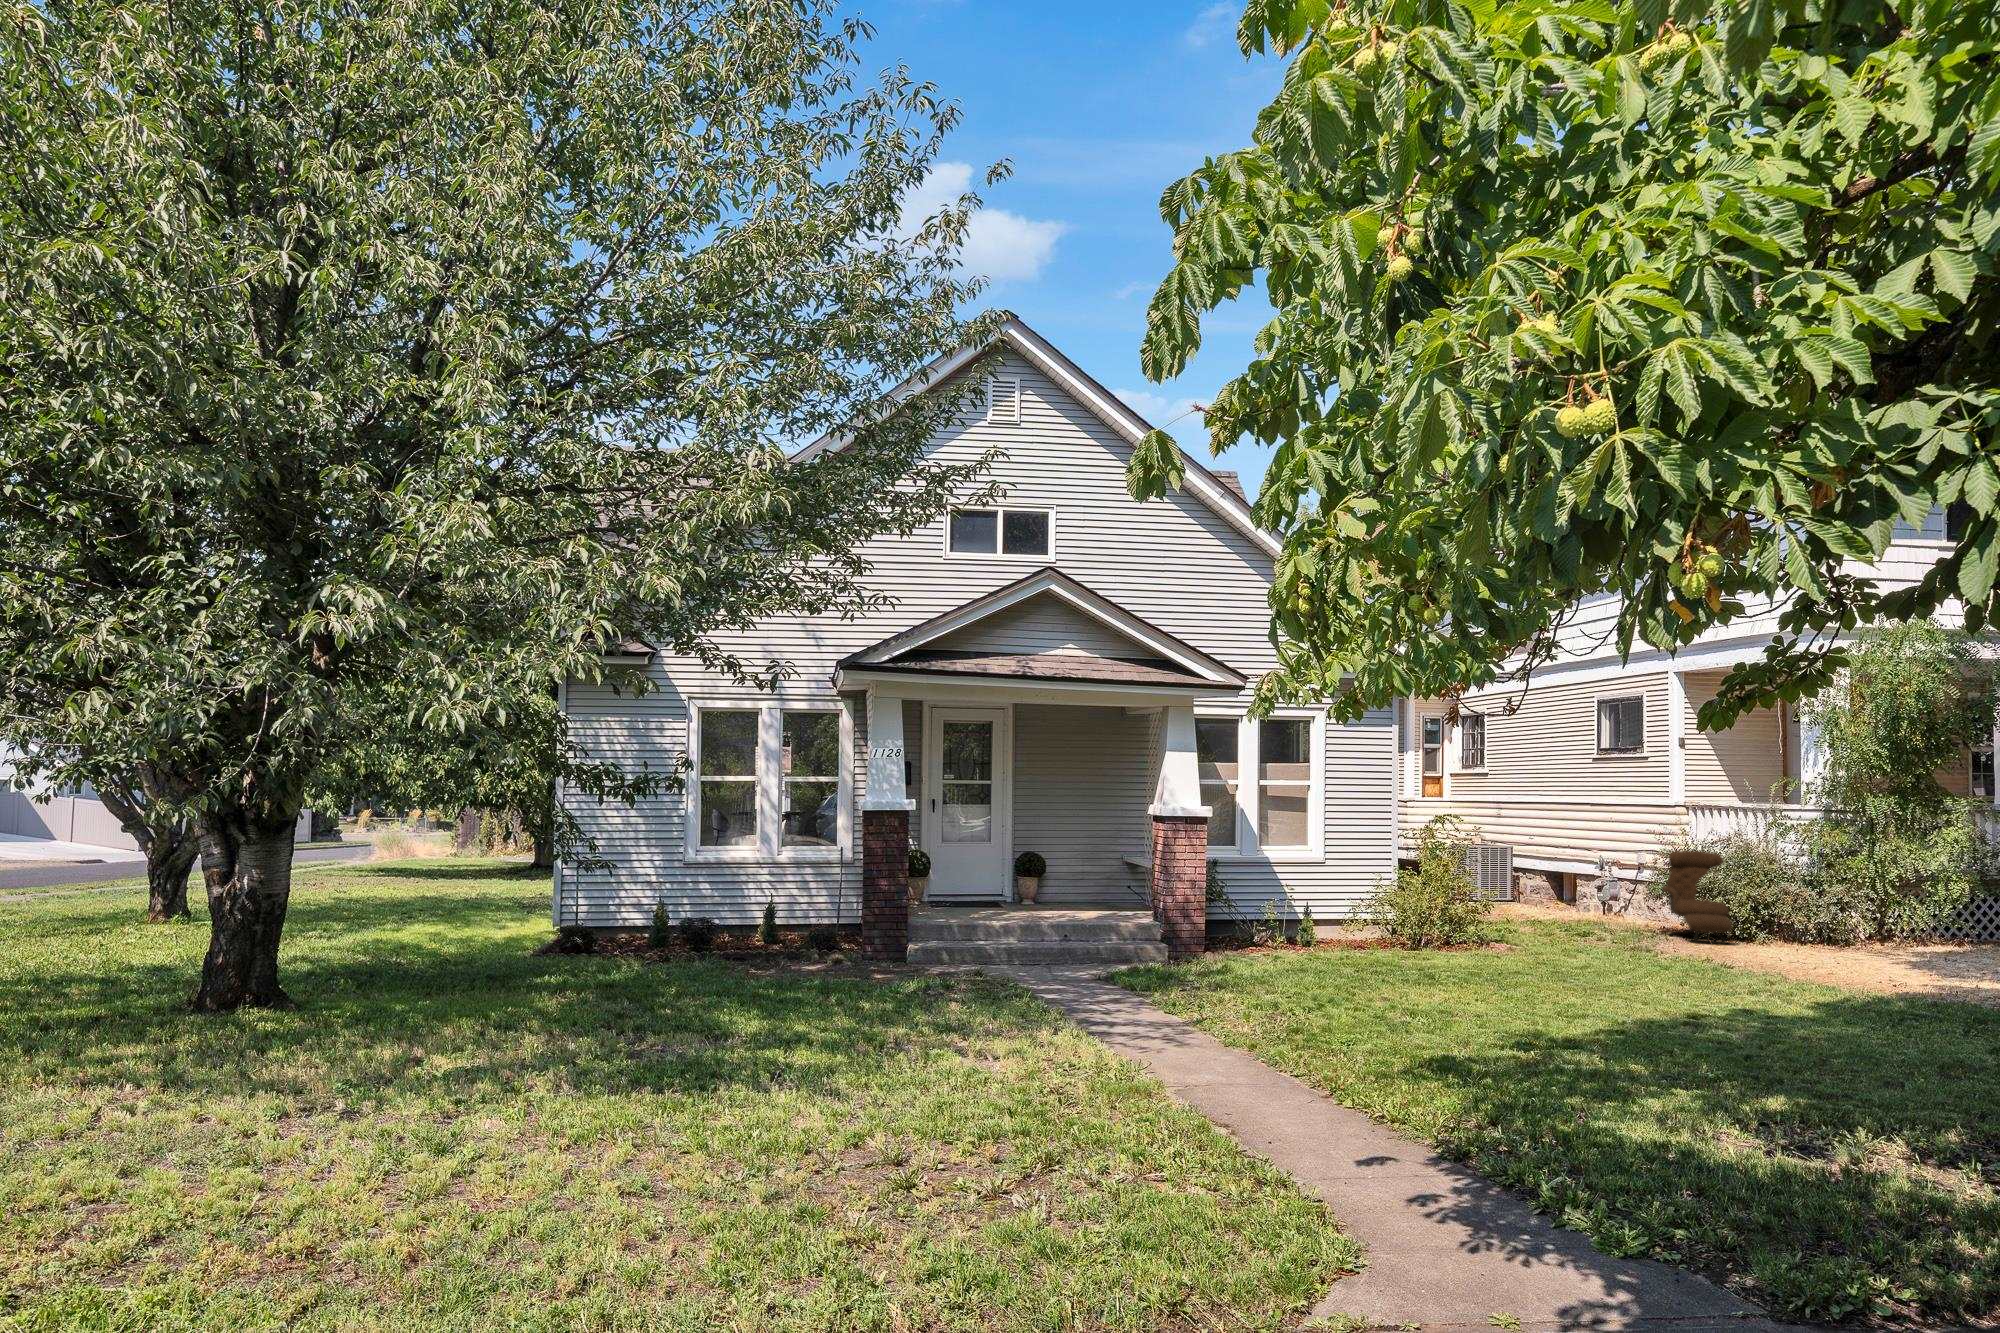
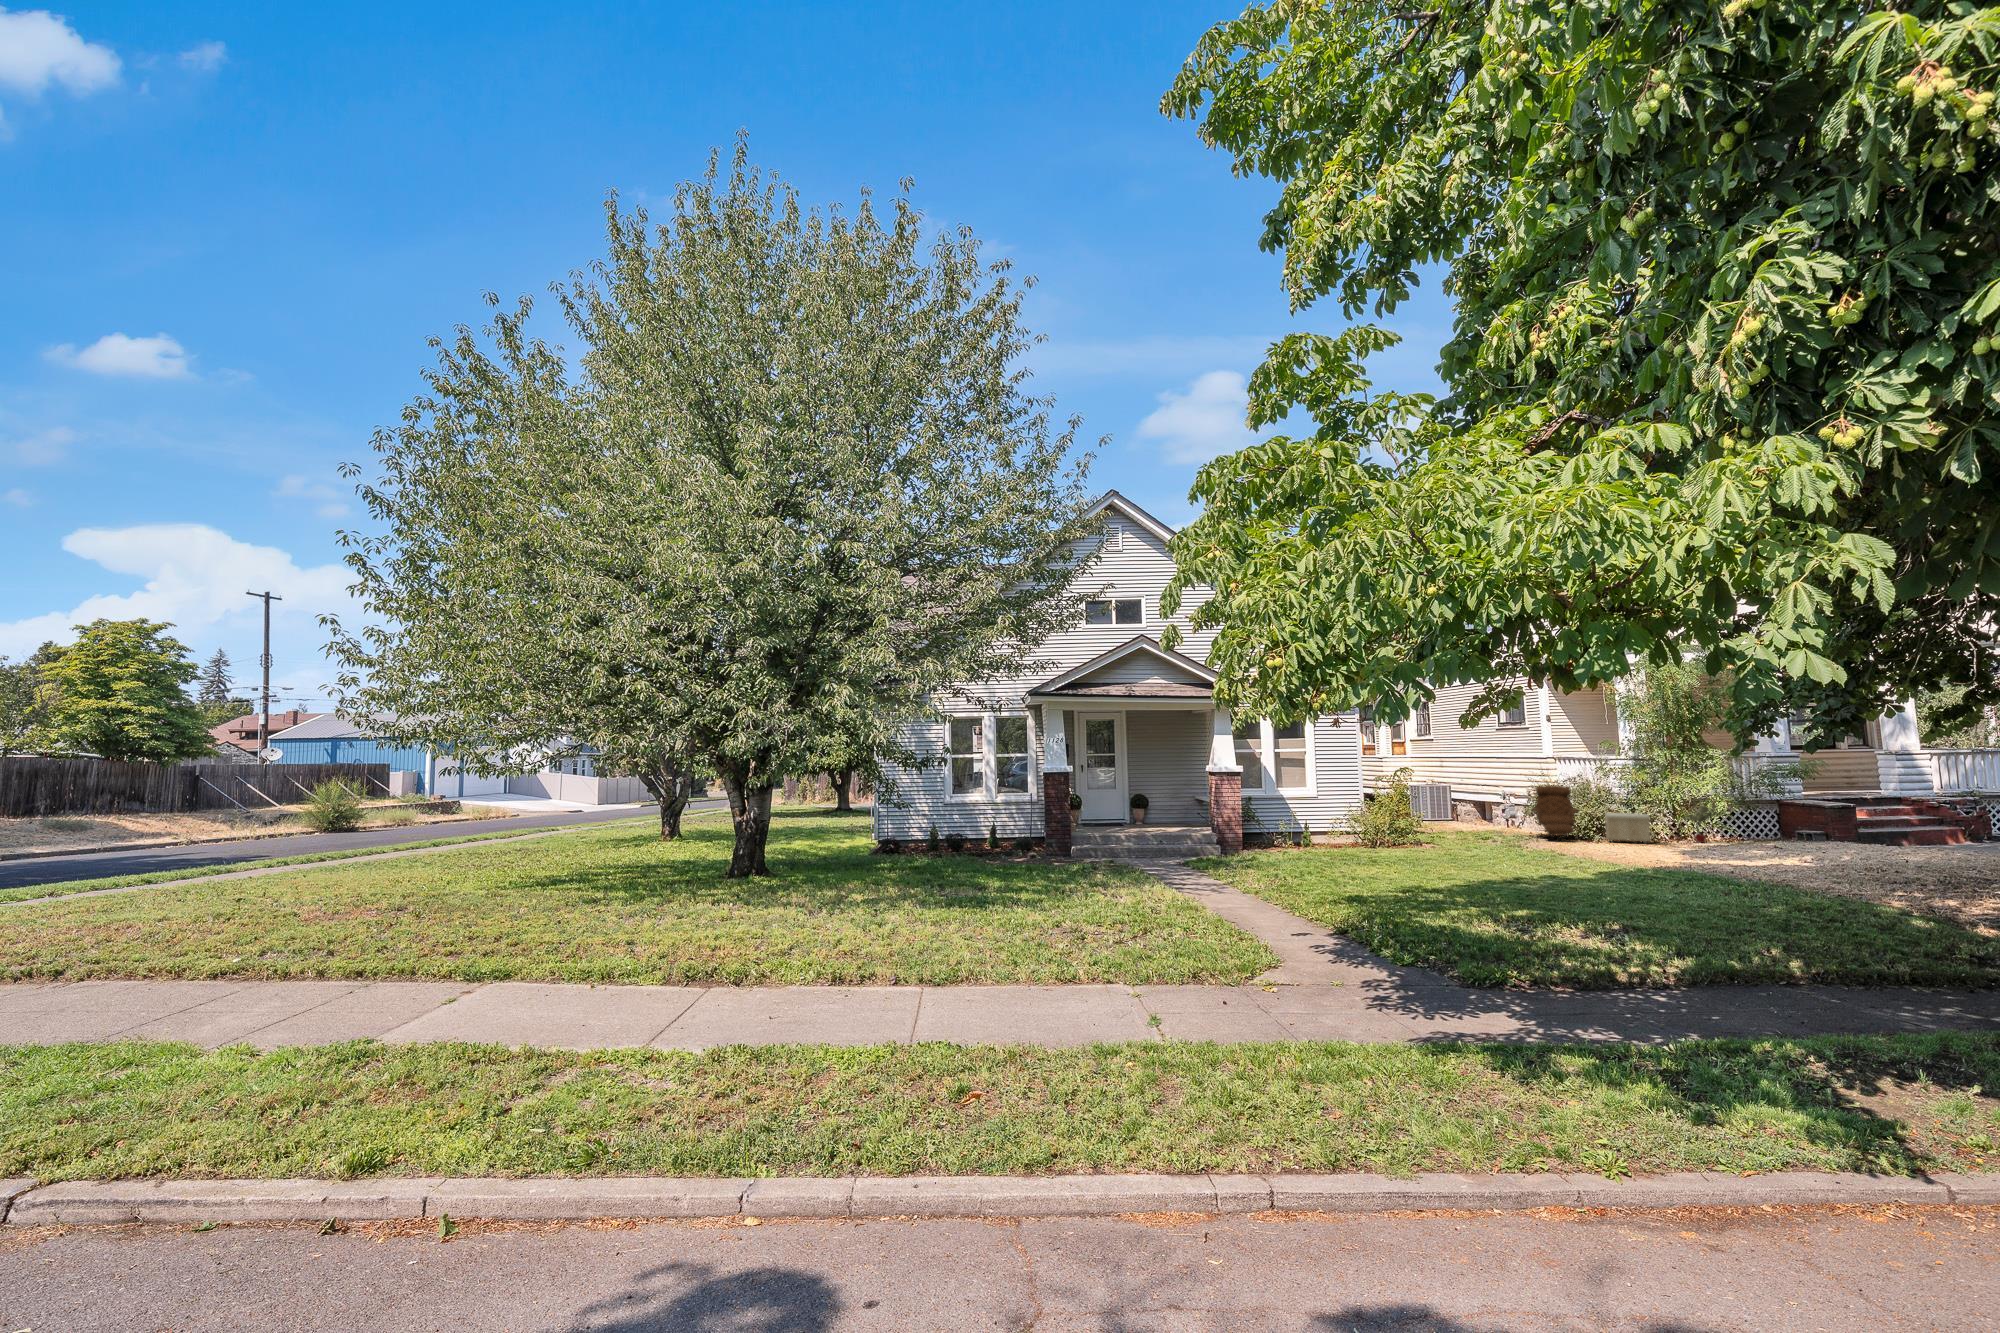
potted tree: none [1893,876,1950,949] -> present [1681,800,1717,843]
storage bench: none [1779,898,1851,950] -> present [1605,813,1651,843]

